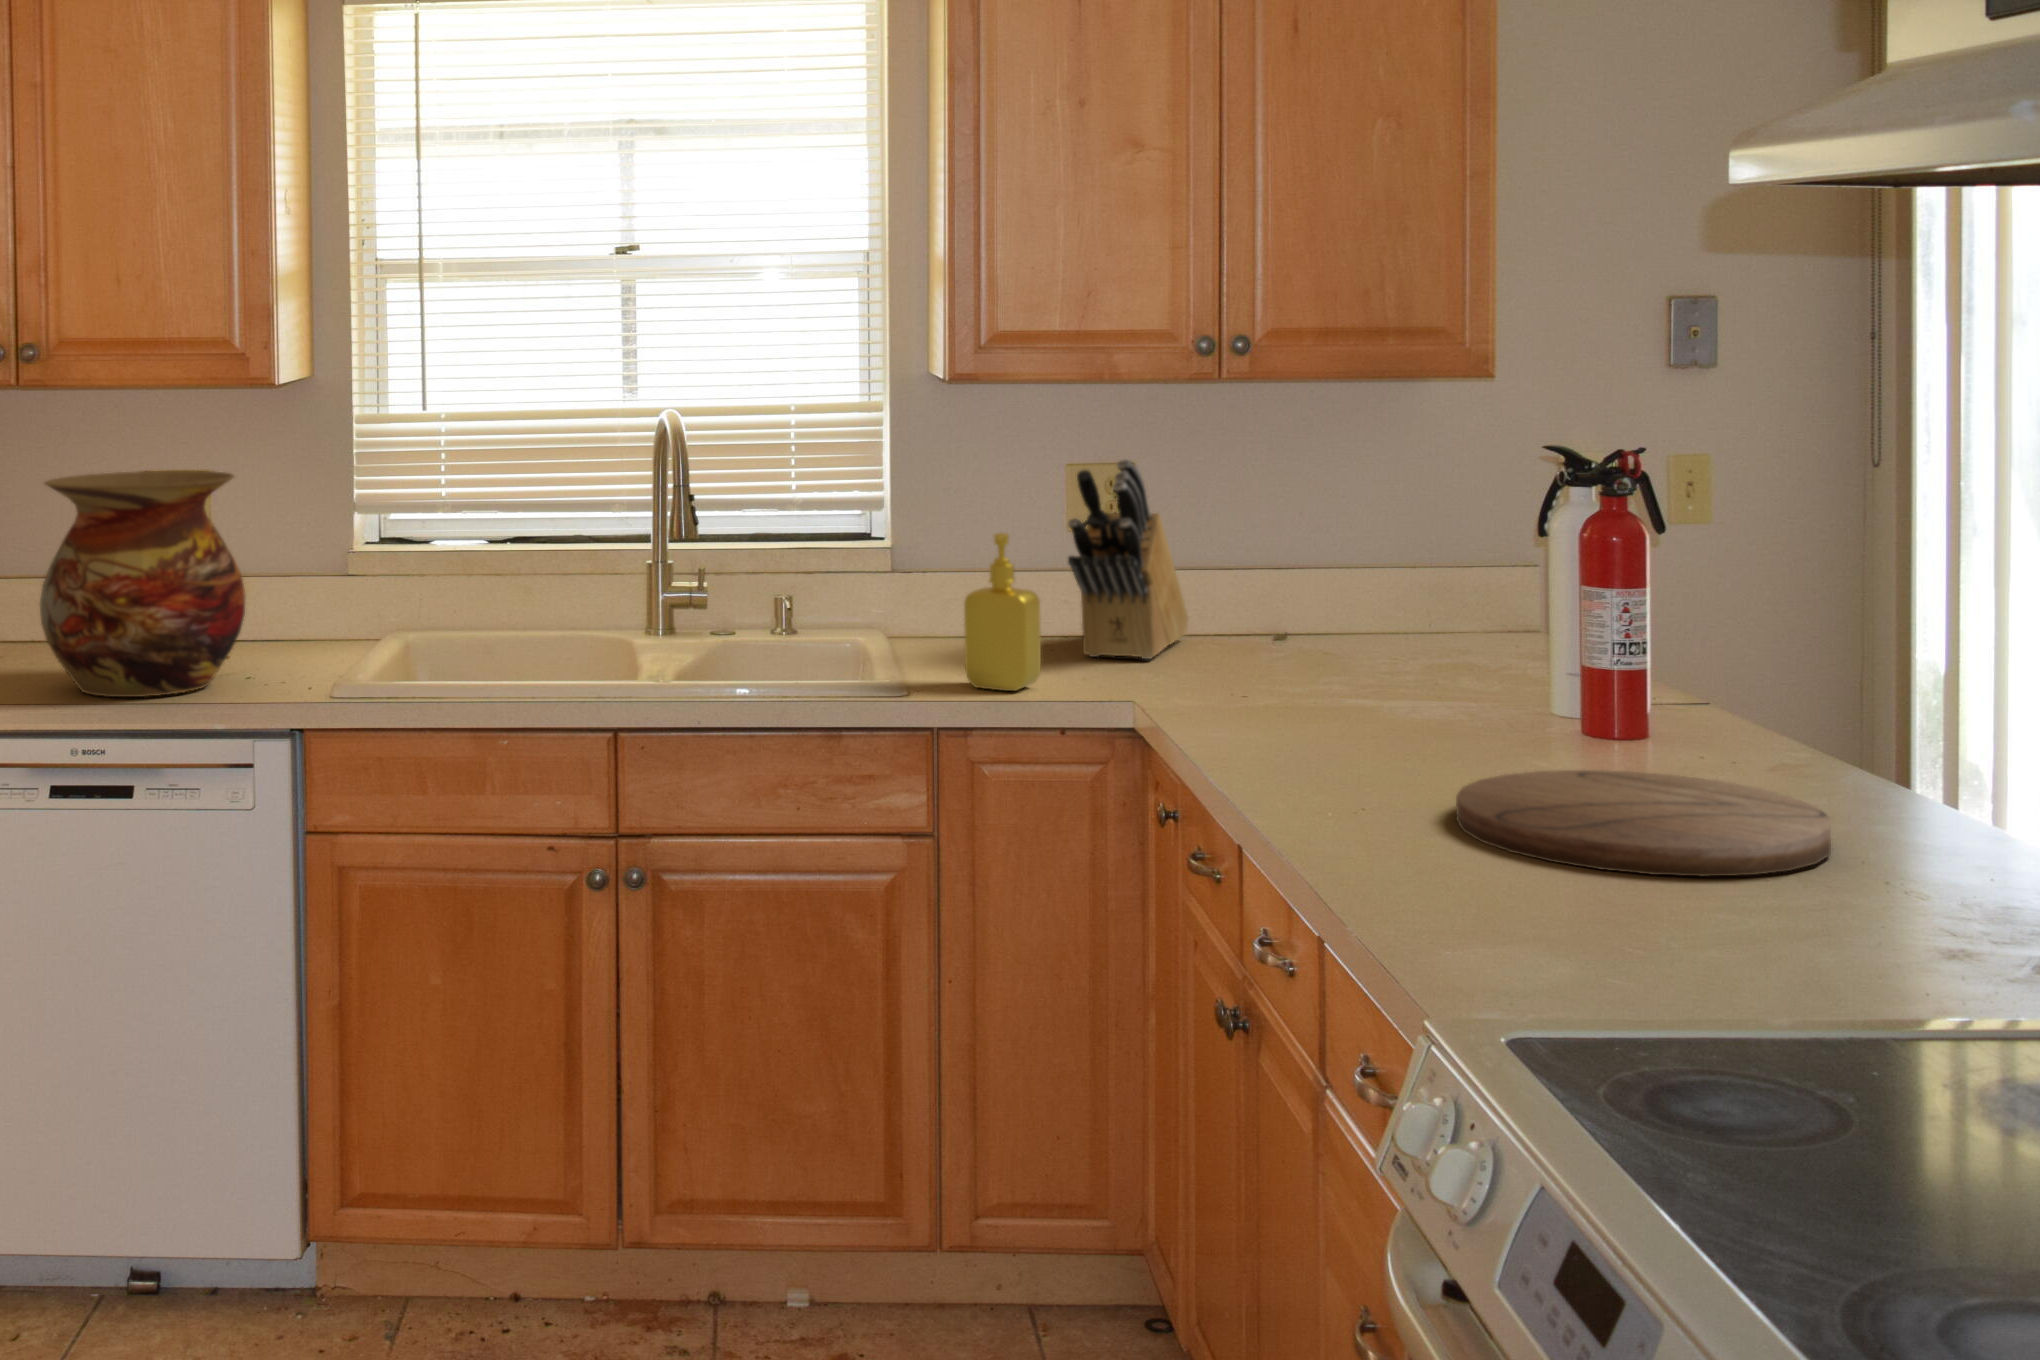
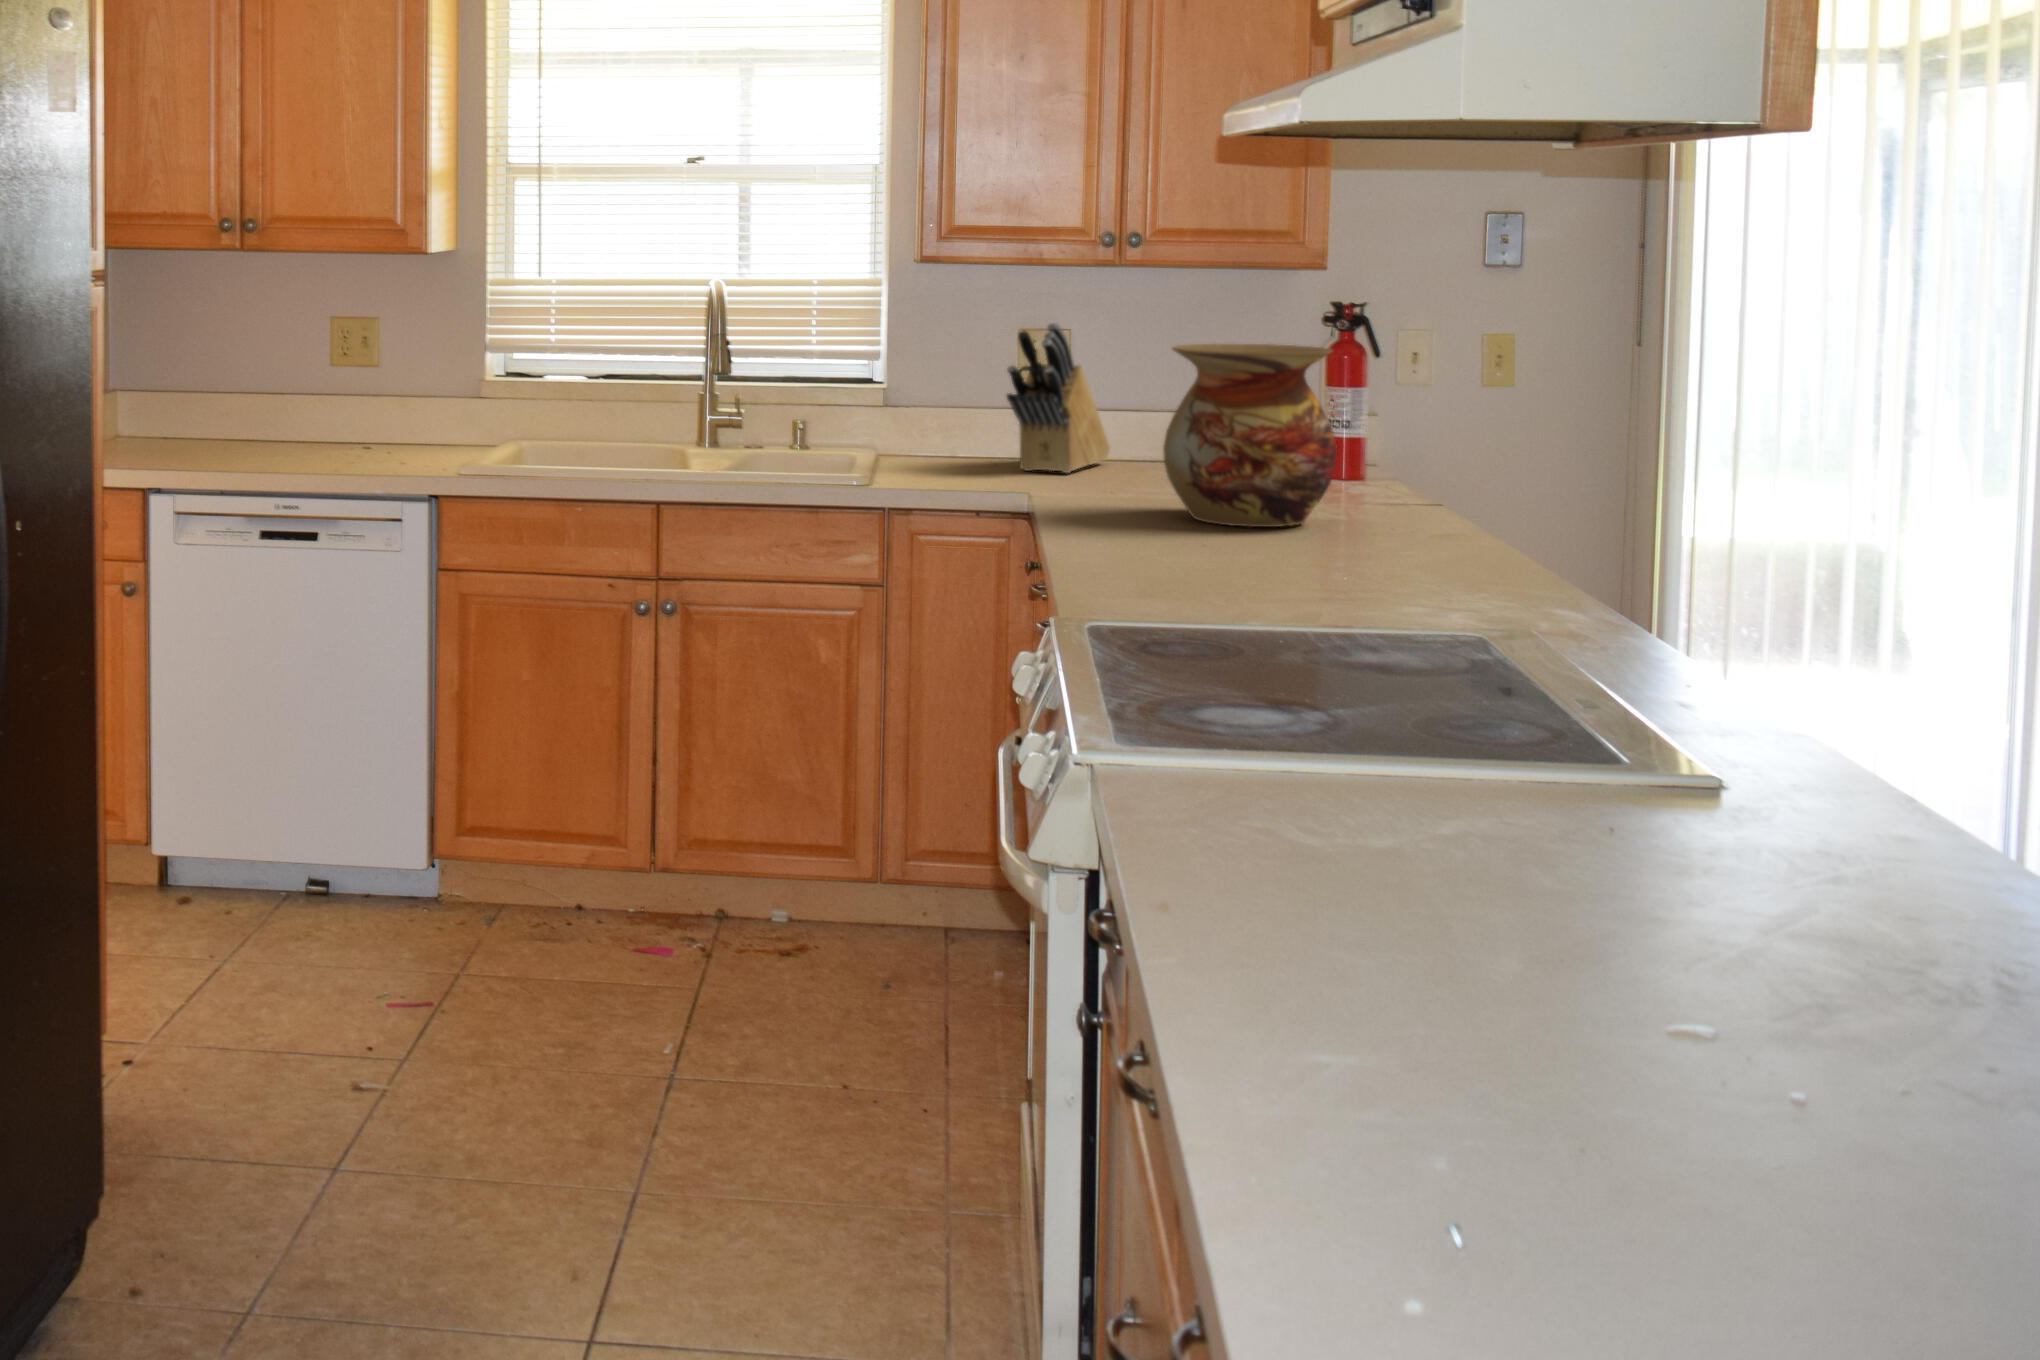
vase: present [40,471,246,697] -> present [1163,344,1337,527]
soap dispenser: present [964,533,1041,691] -> none [919,372,975,487]
cutting board: present [1456,770,1831,876] -> none [1206,532,1453,587]

